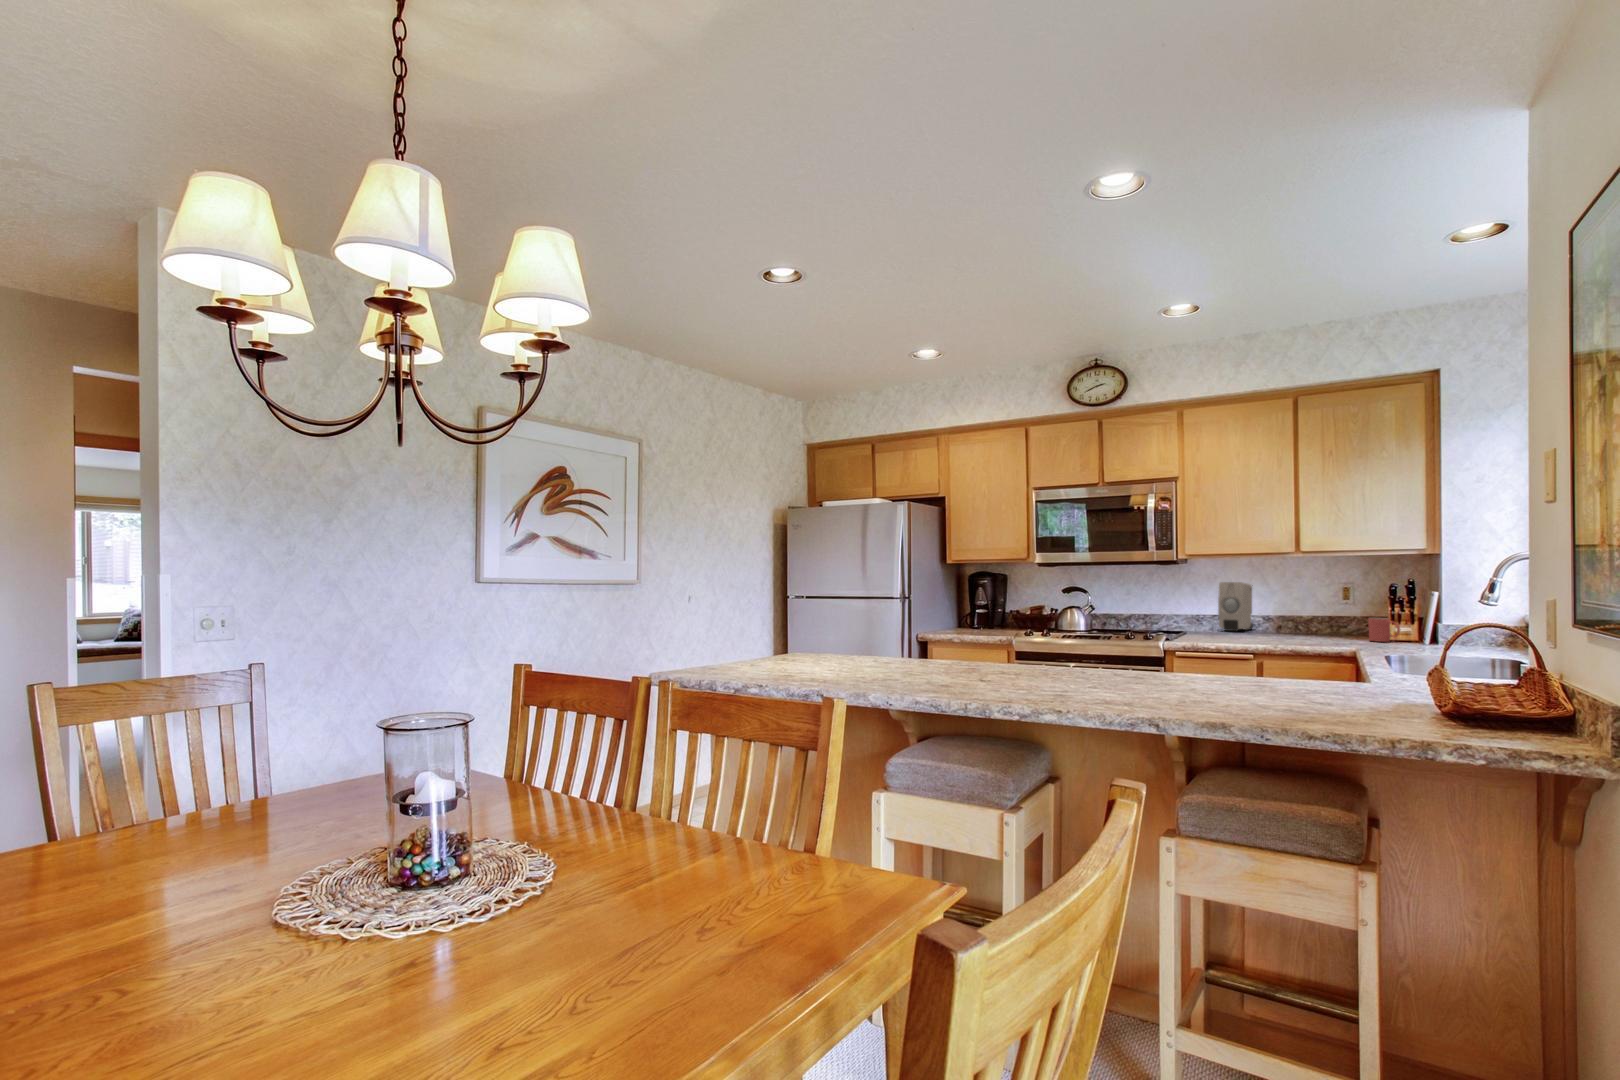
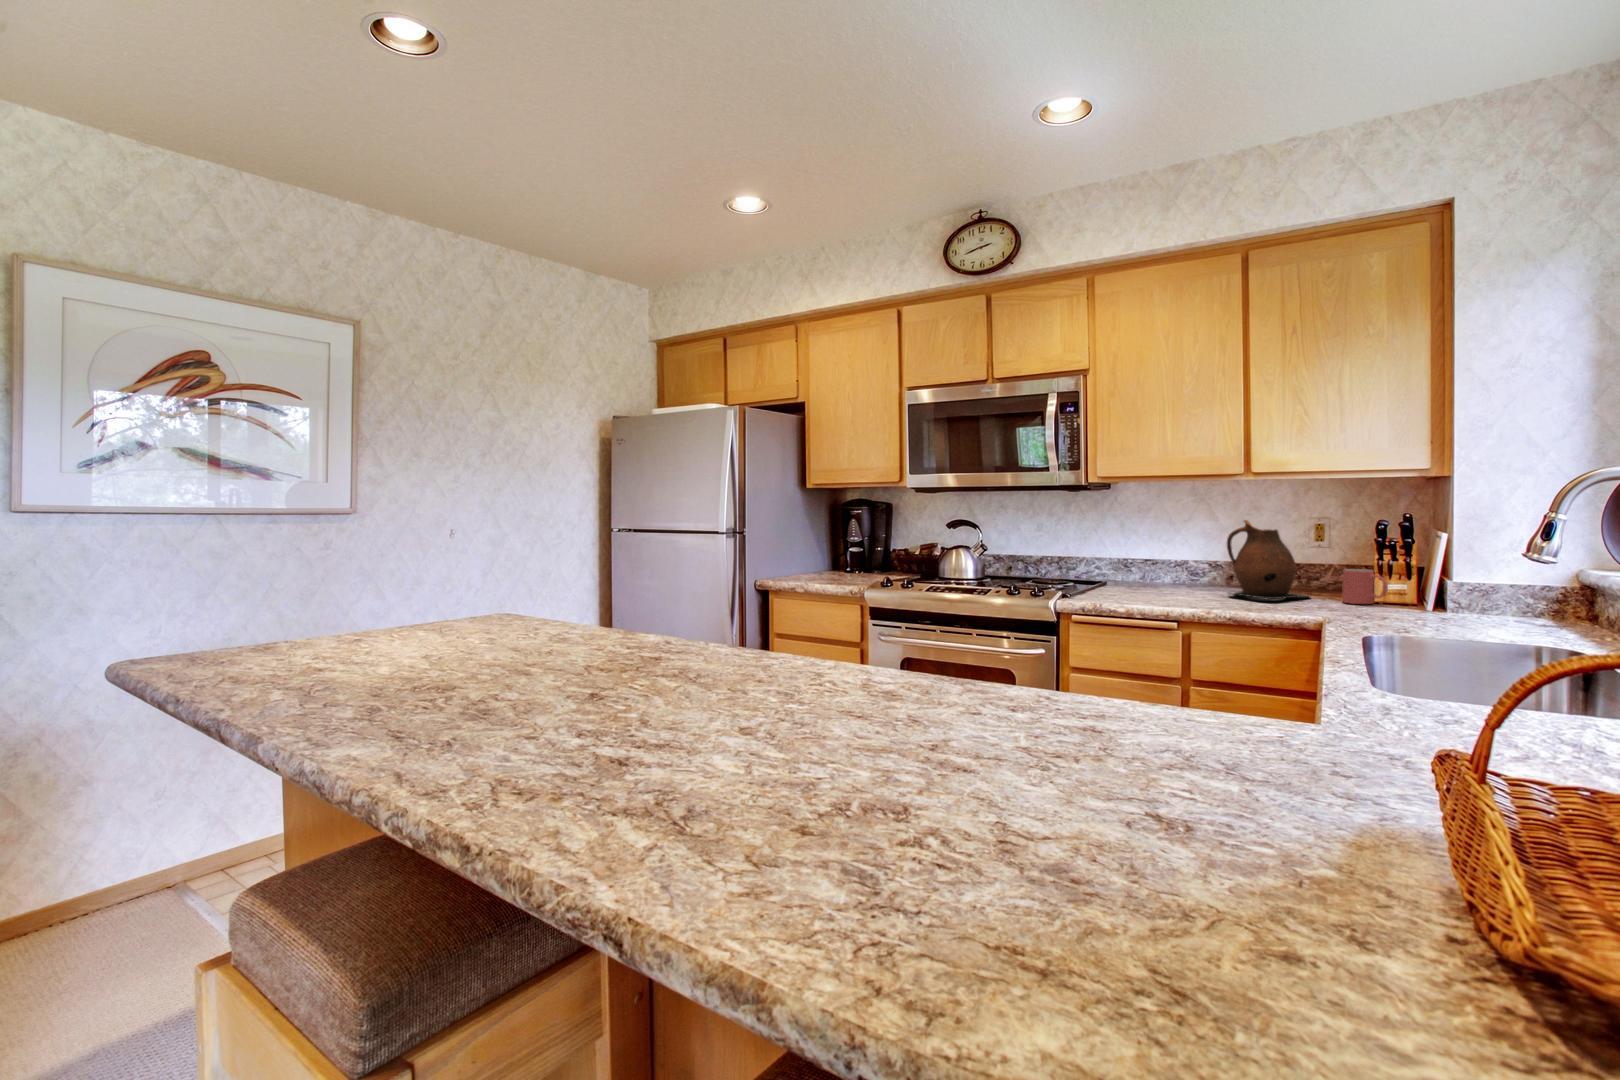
soap dispenser: present [1218,582,1253,631] -> none [1145,516,1195,583]
ceramic pitcher: none [1284,584,1347,640] -> present [1227,520,1308,600]

